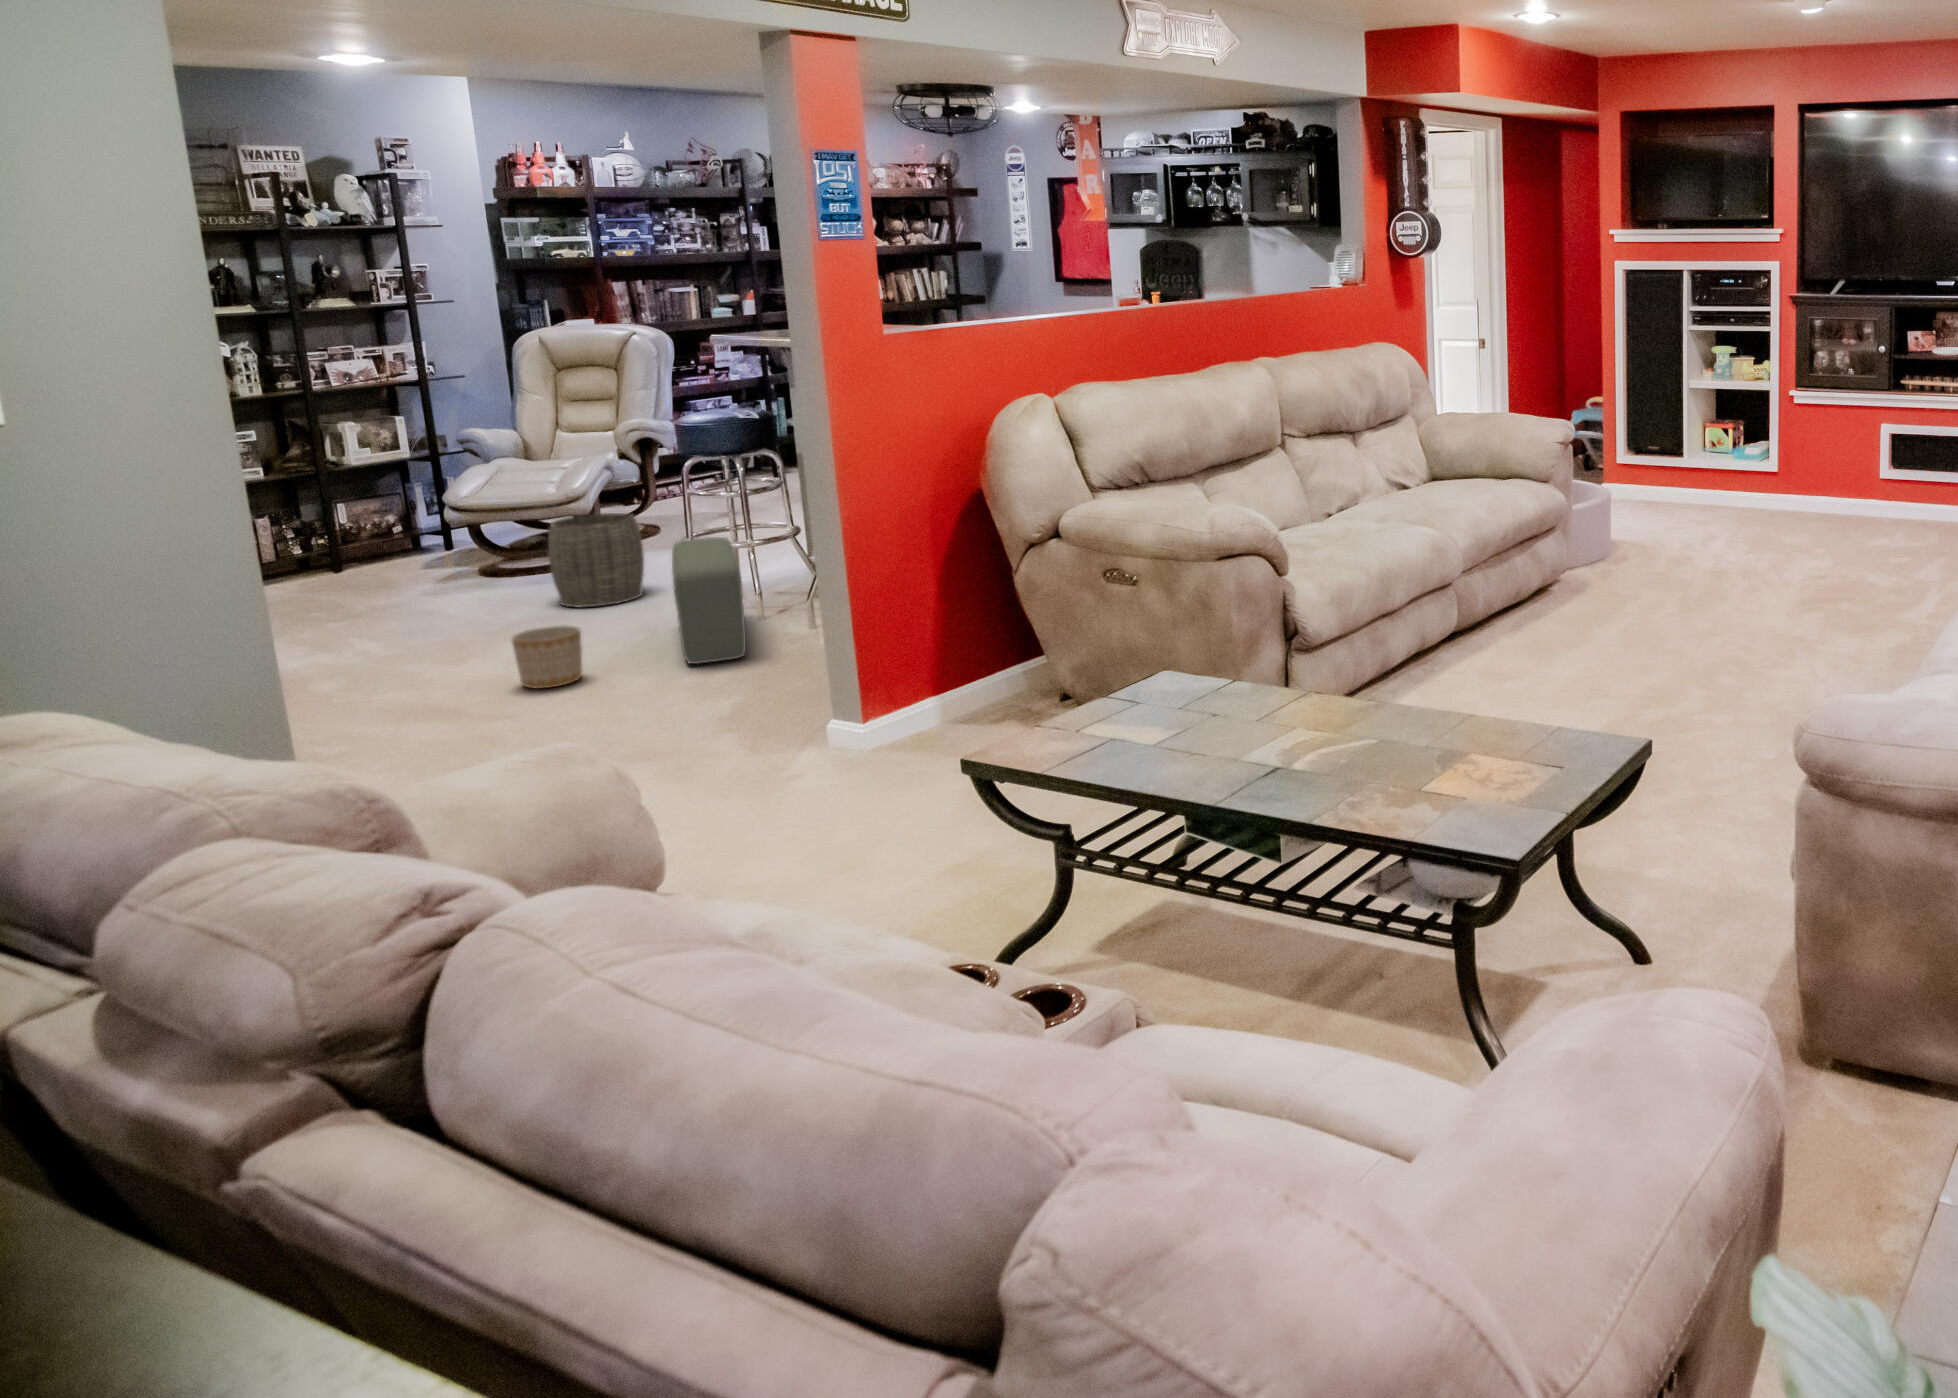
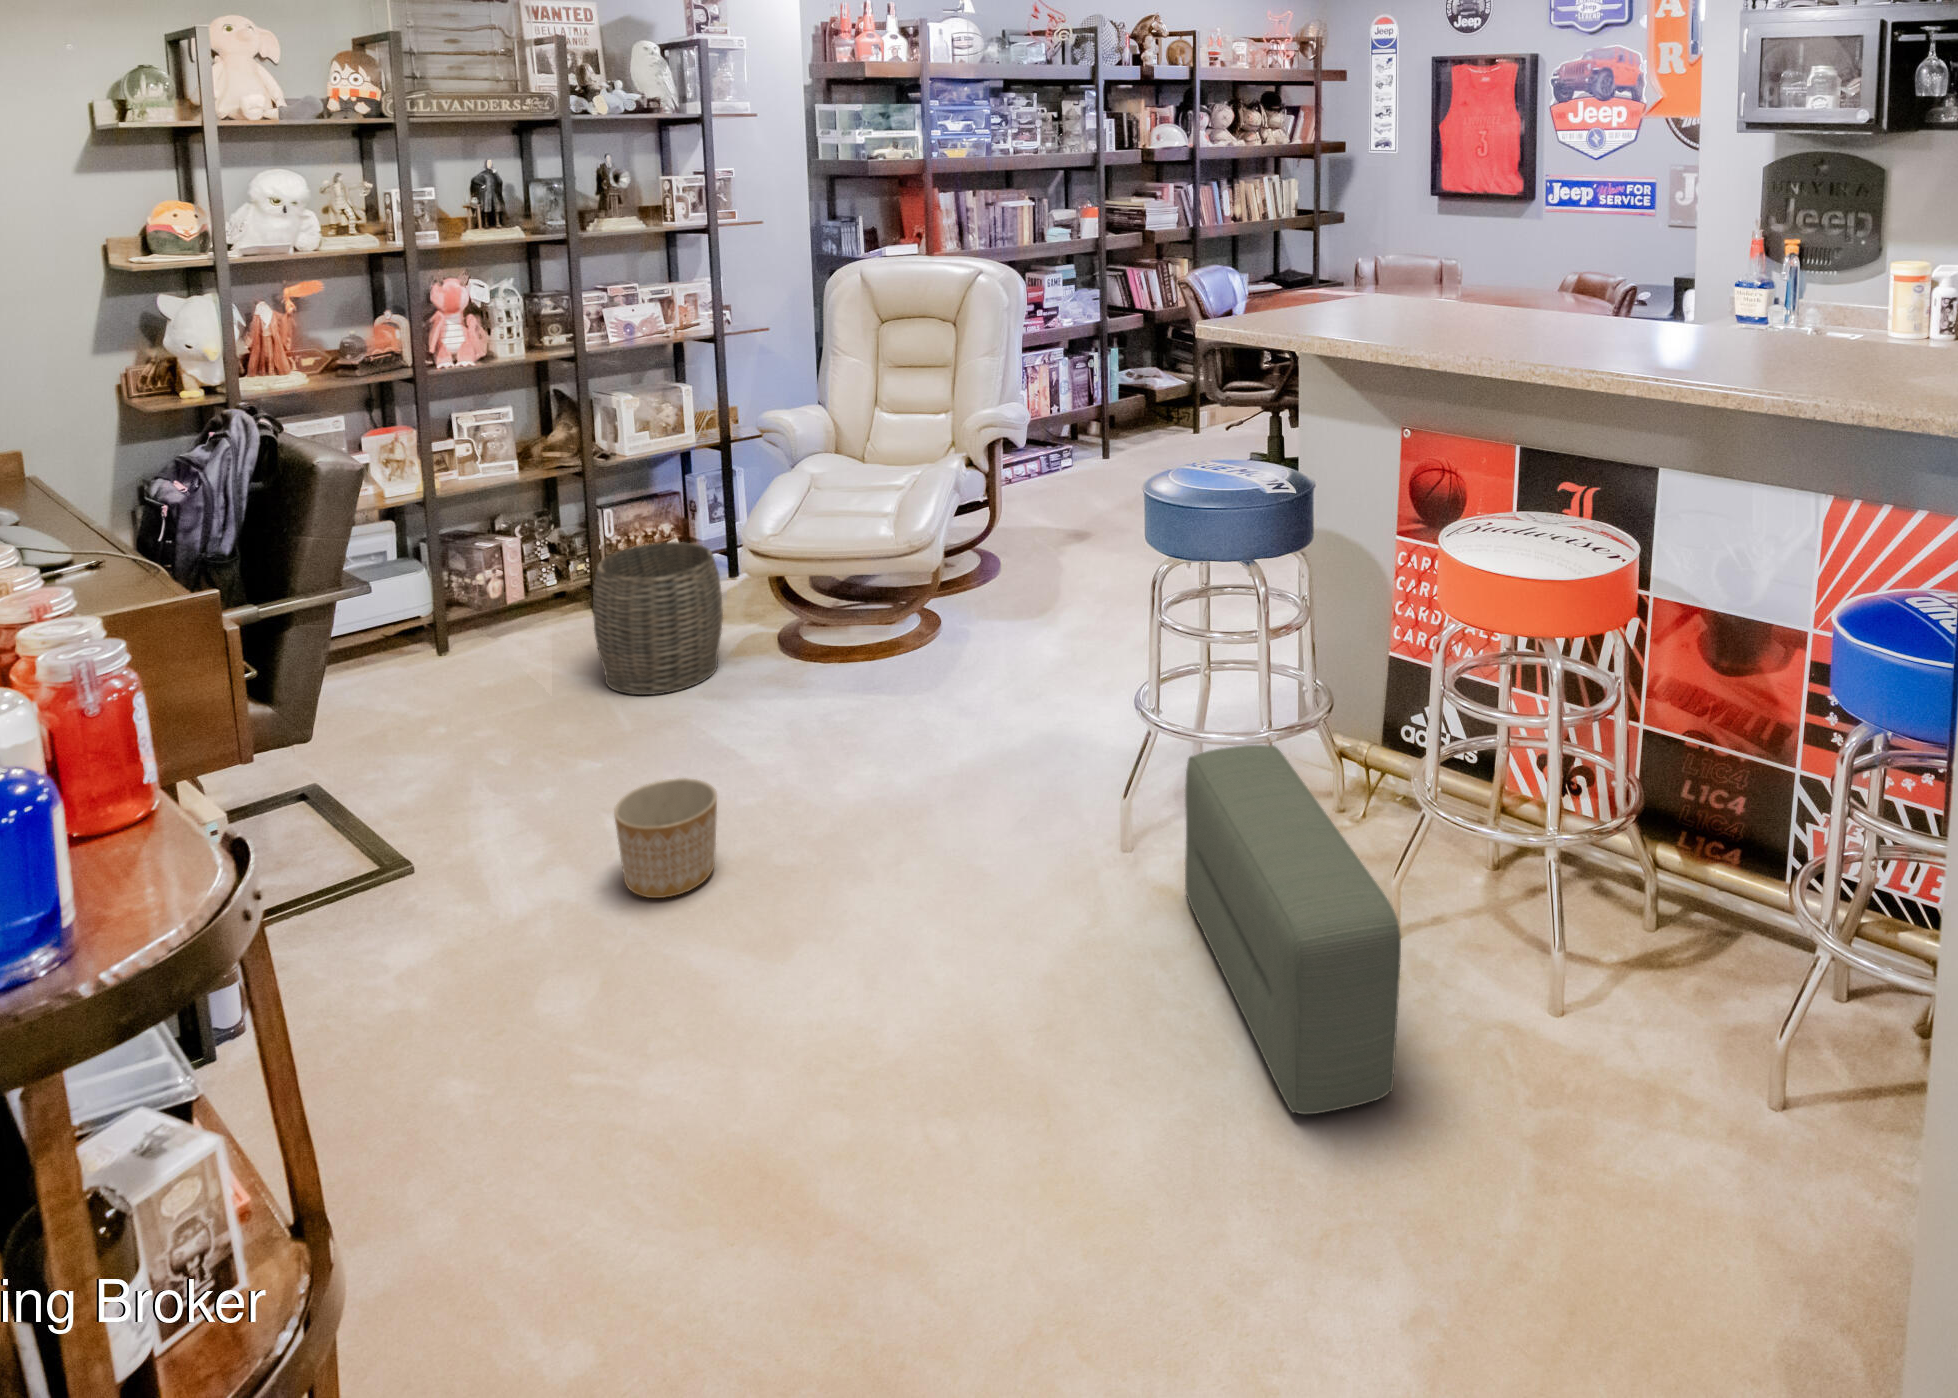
woven basket: present [548,513,644,607] -> present [593,542,723,695]
planter: present [512,625,582,688] -> present [614,778,717,898]

